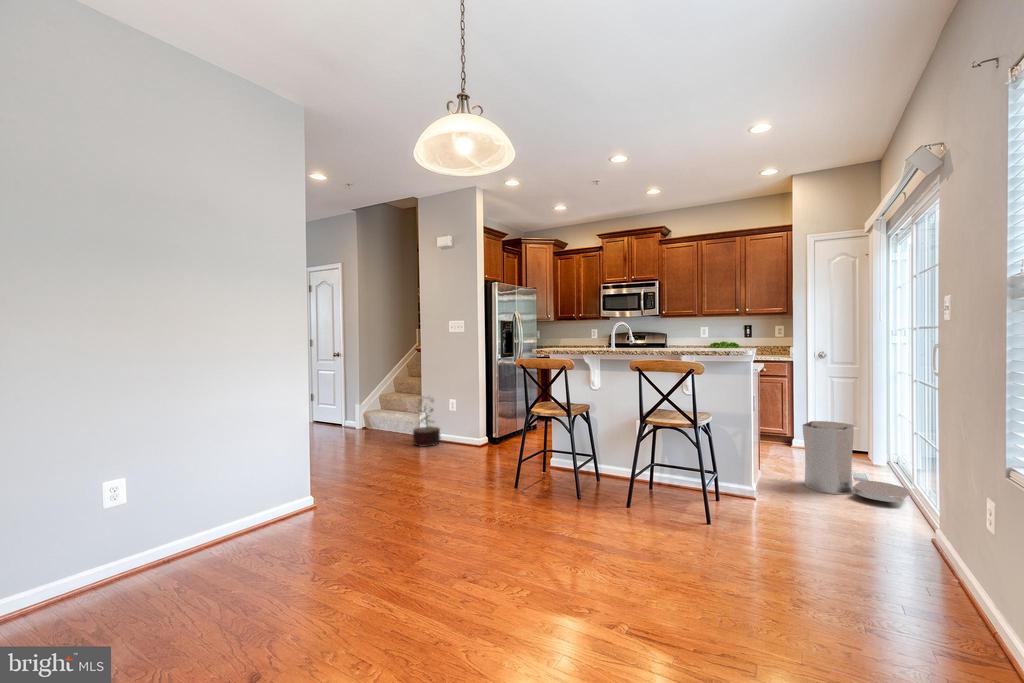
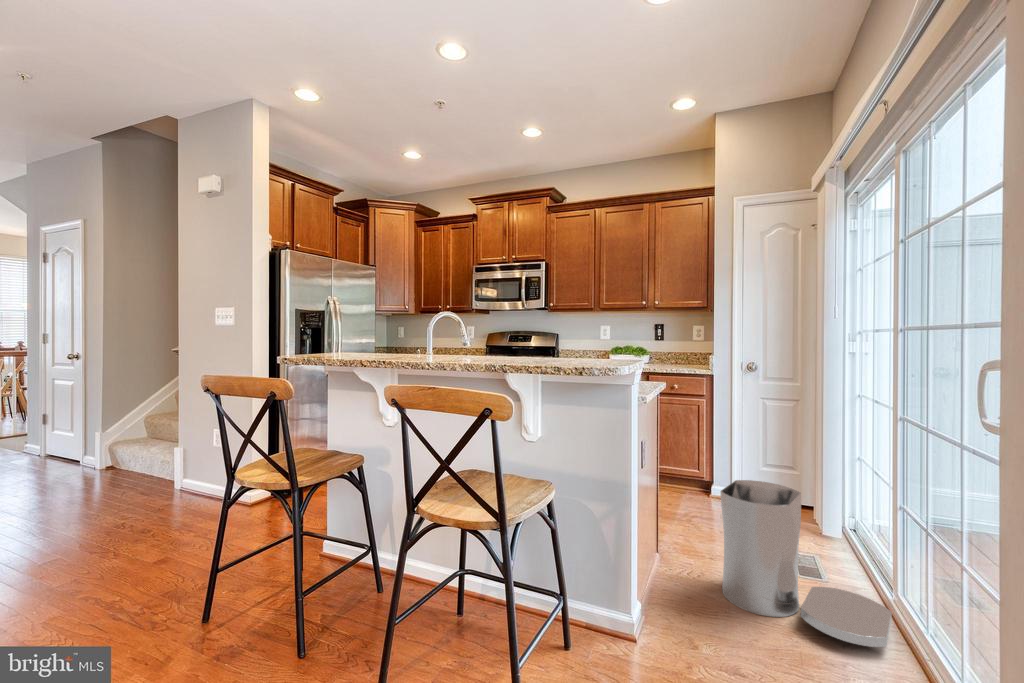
decorative plant: present [413,397,440,447] -> none [142,422,196,506]

